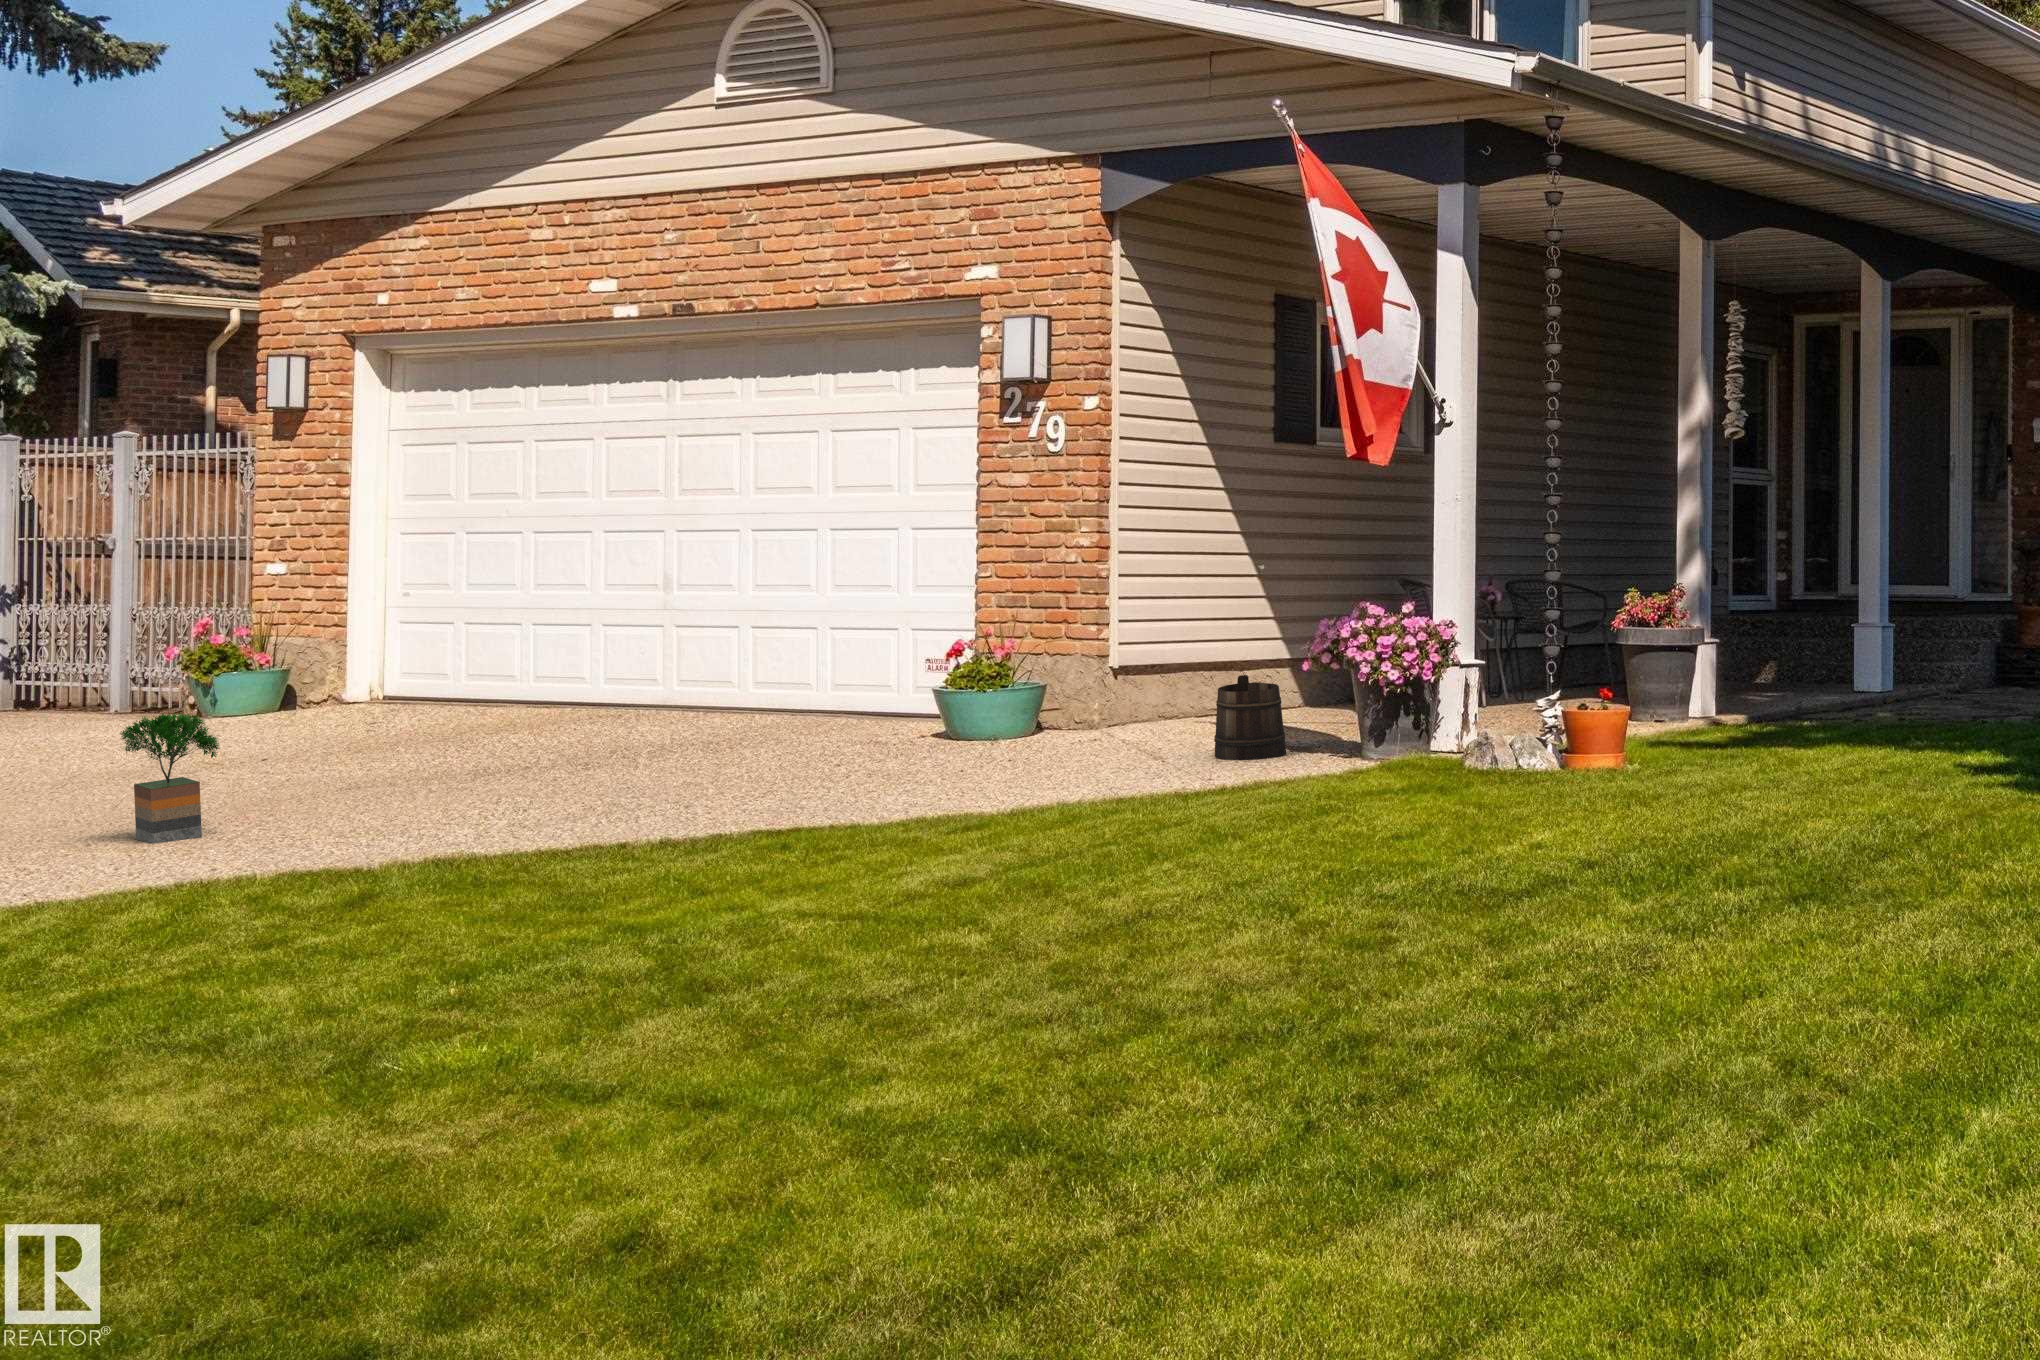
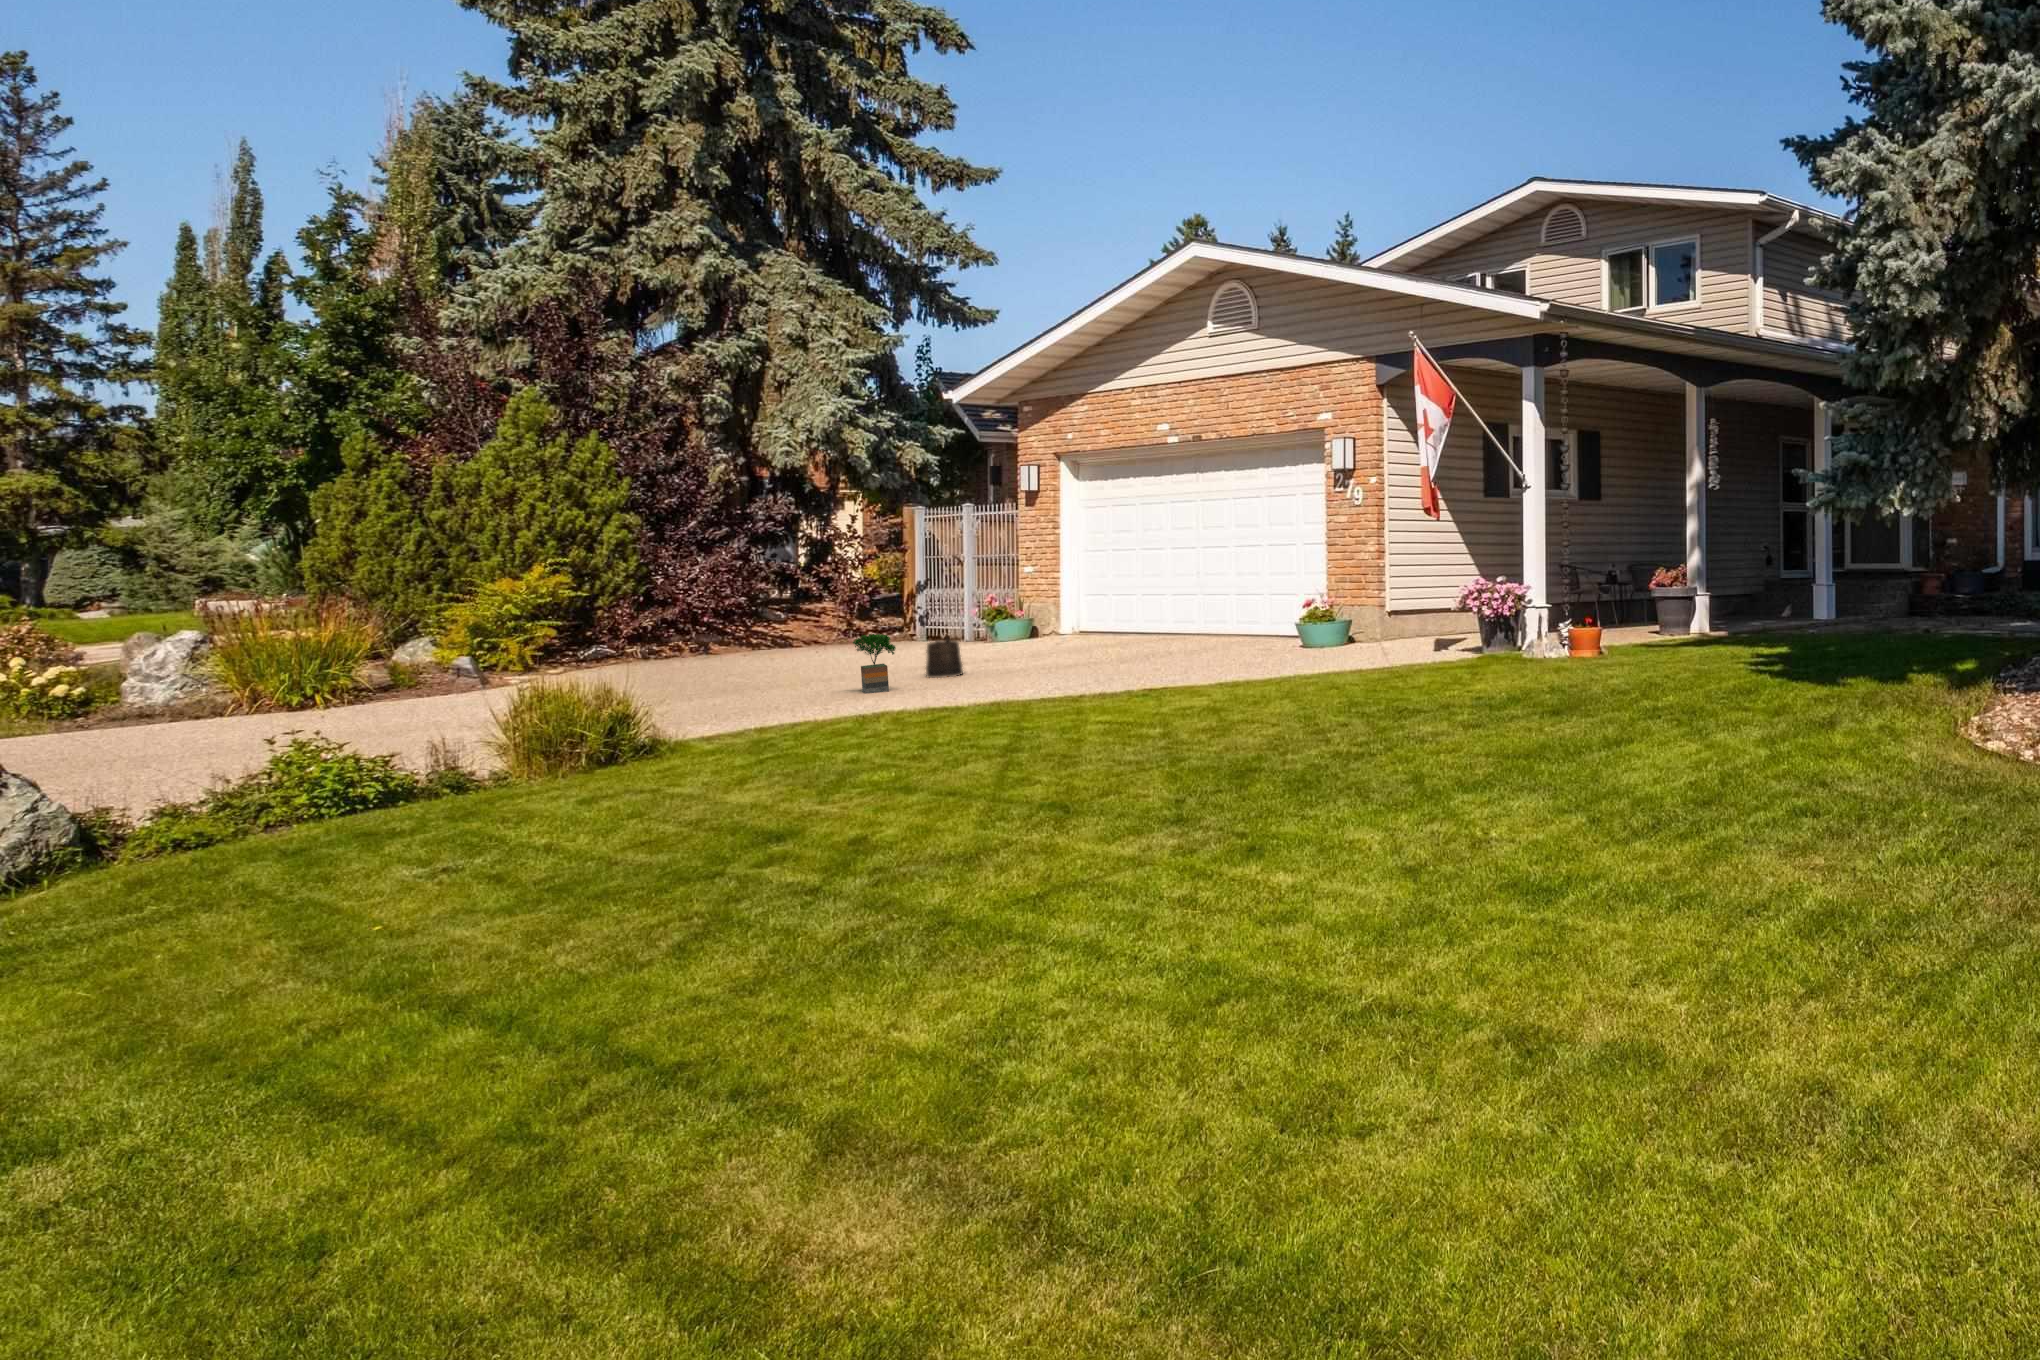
bucket: present [1214,675,1286,760] -> present [926,637,963,678]

